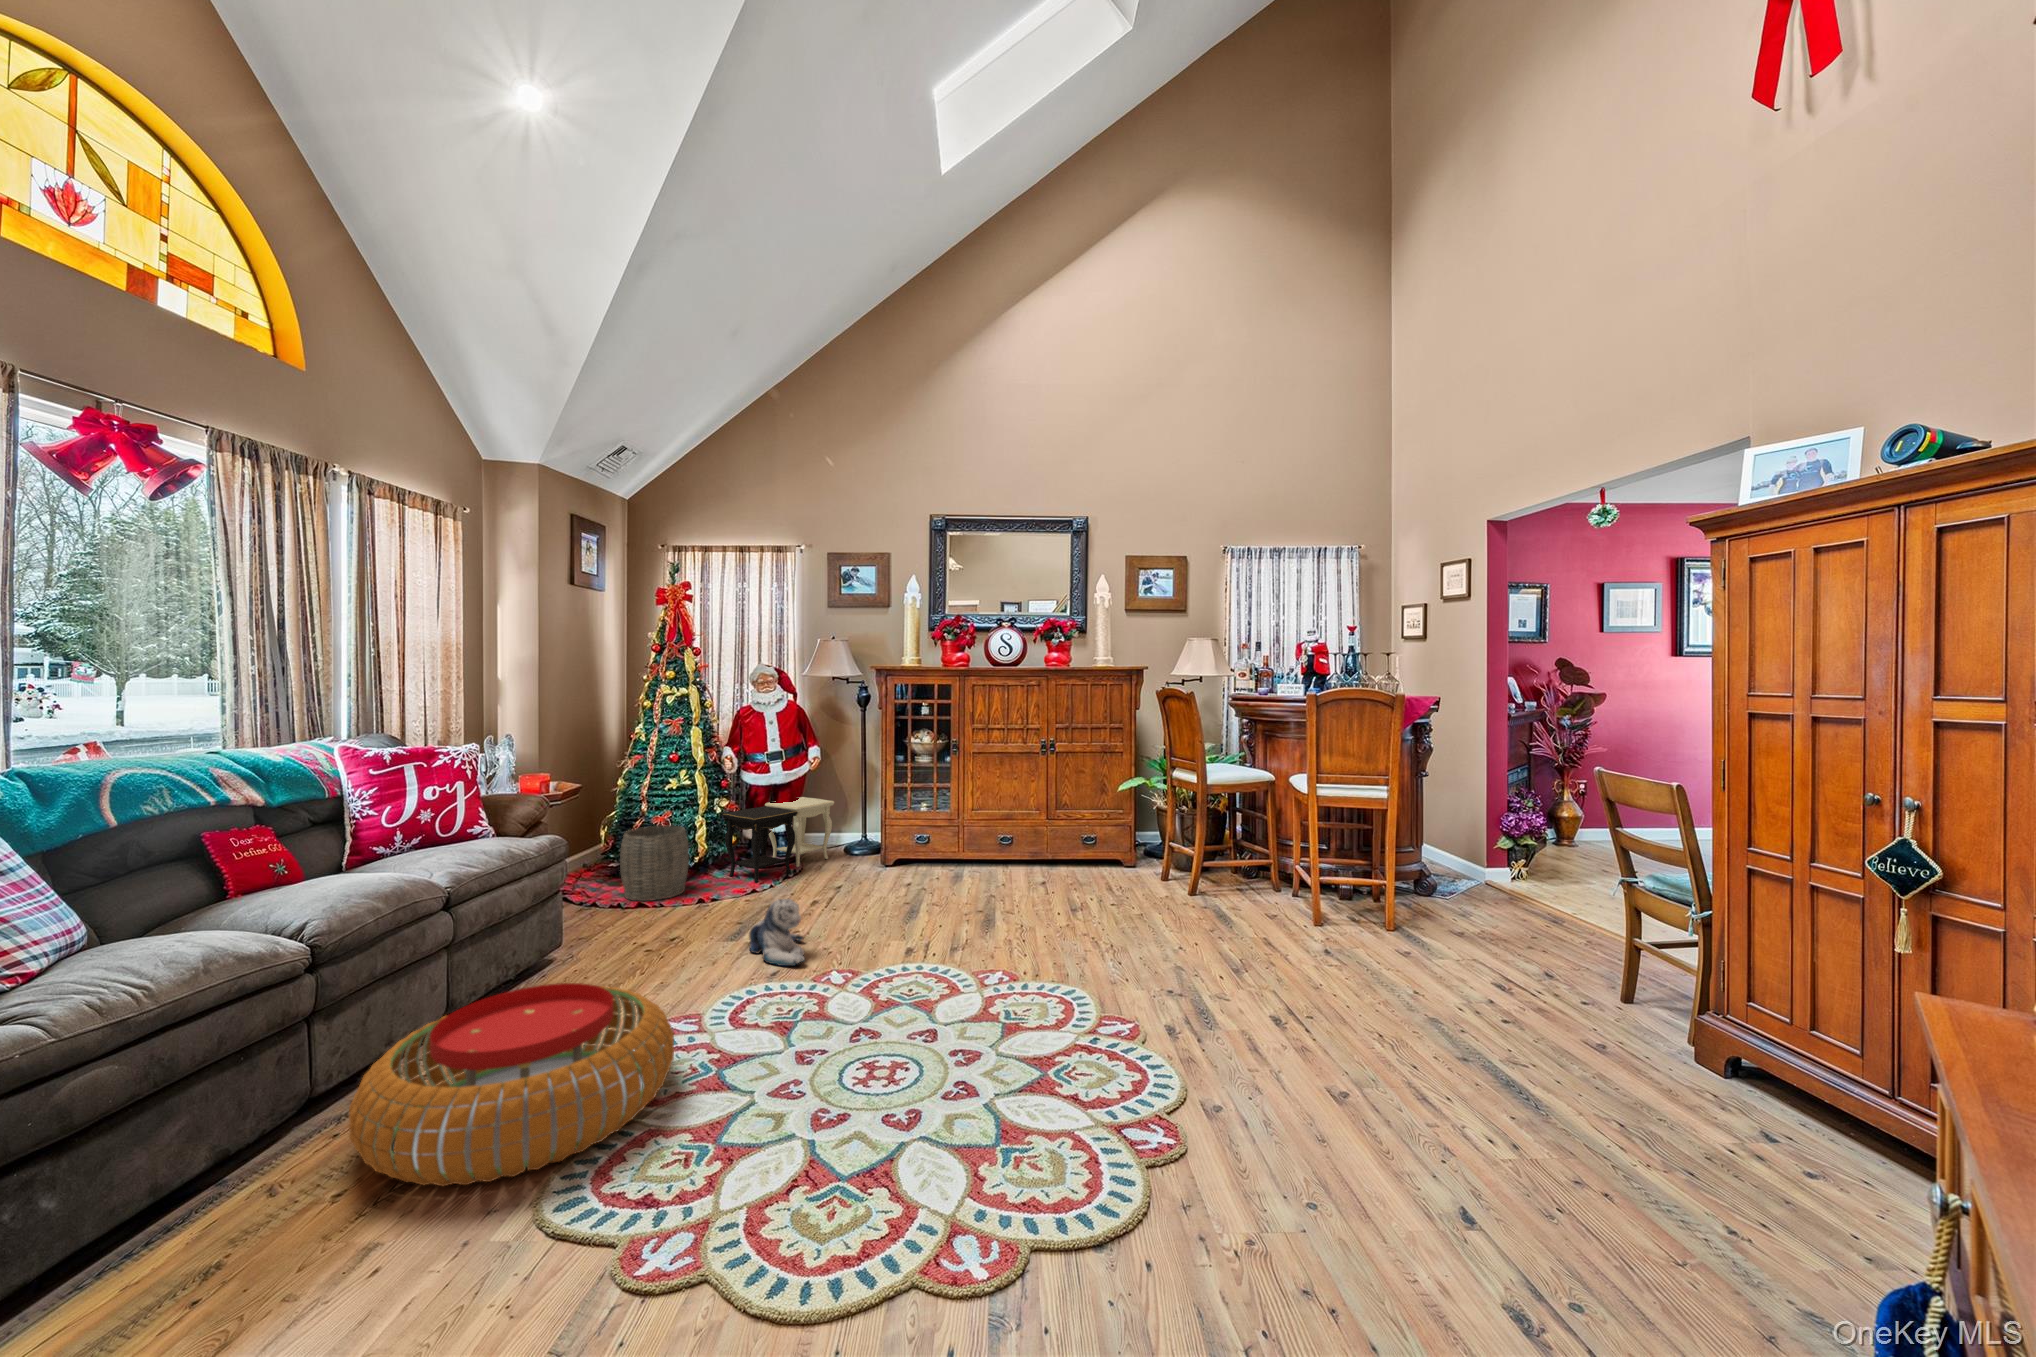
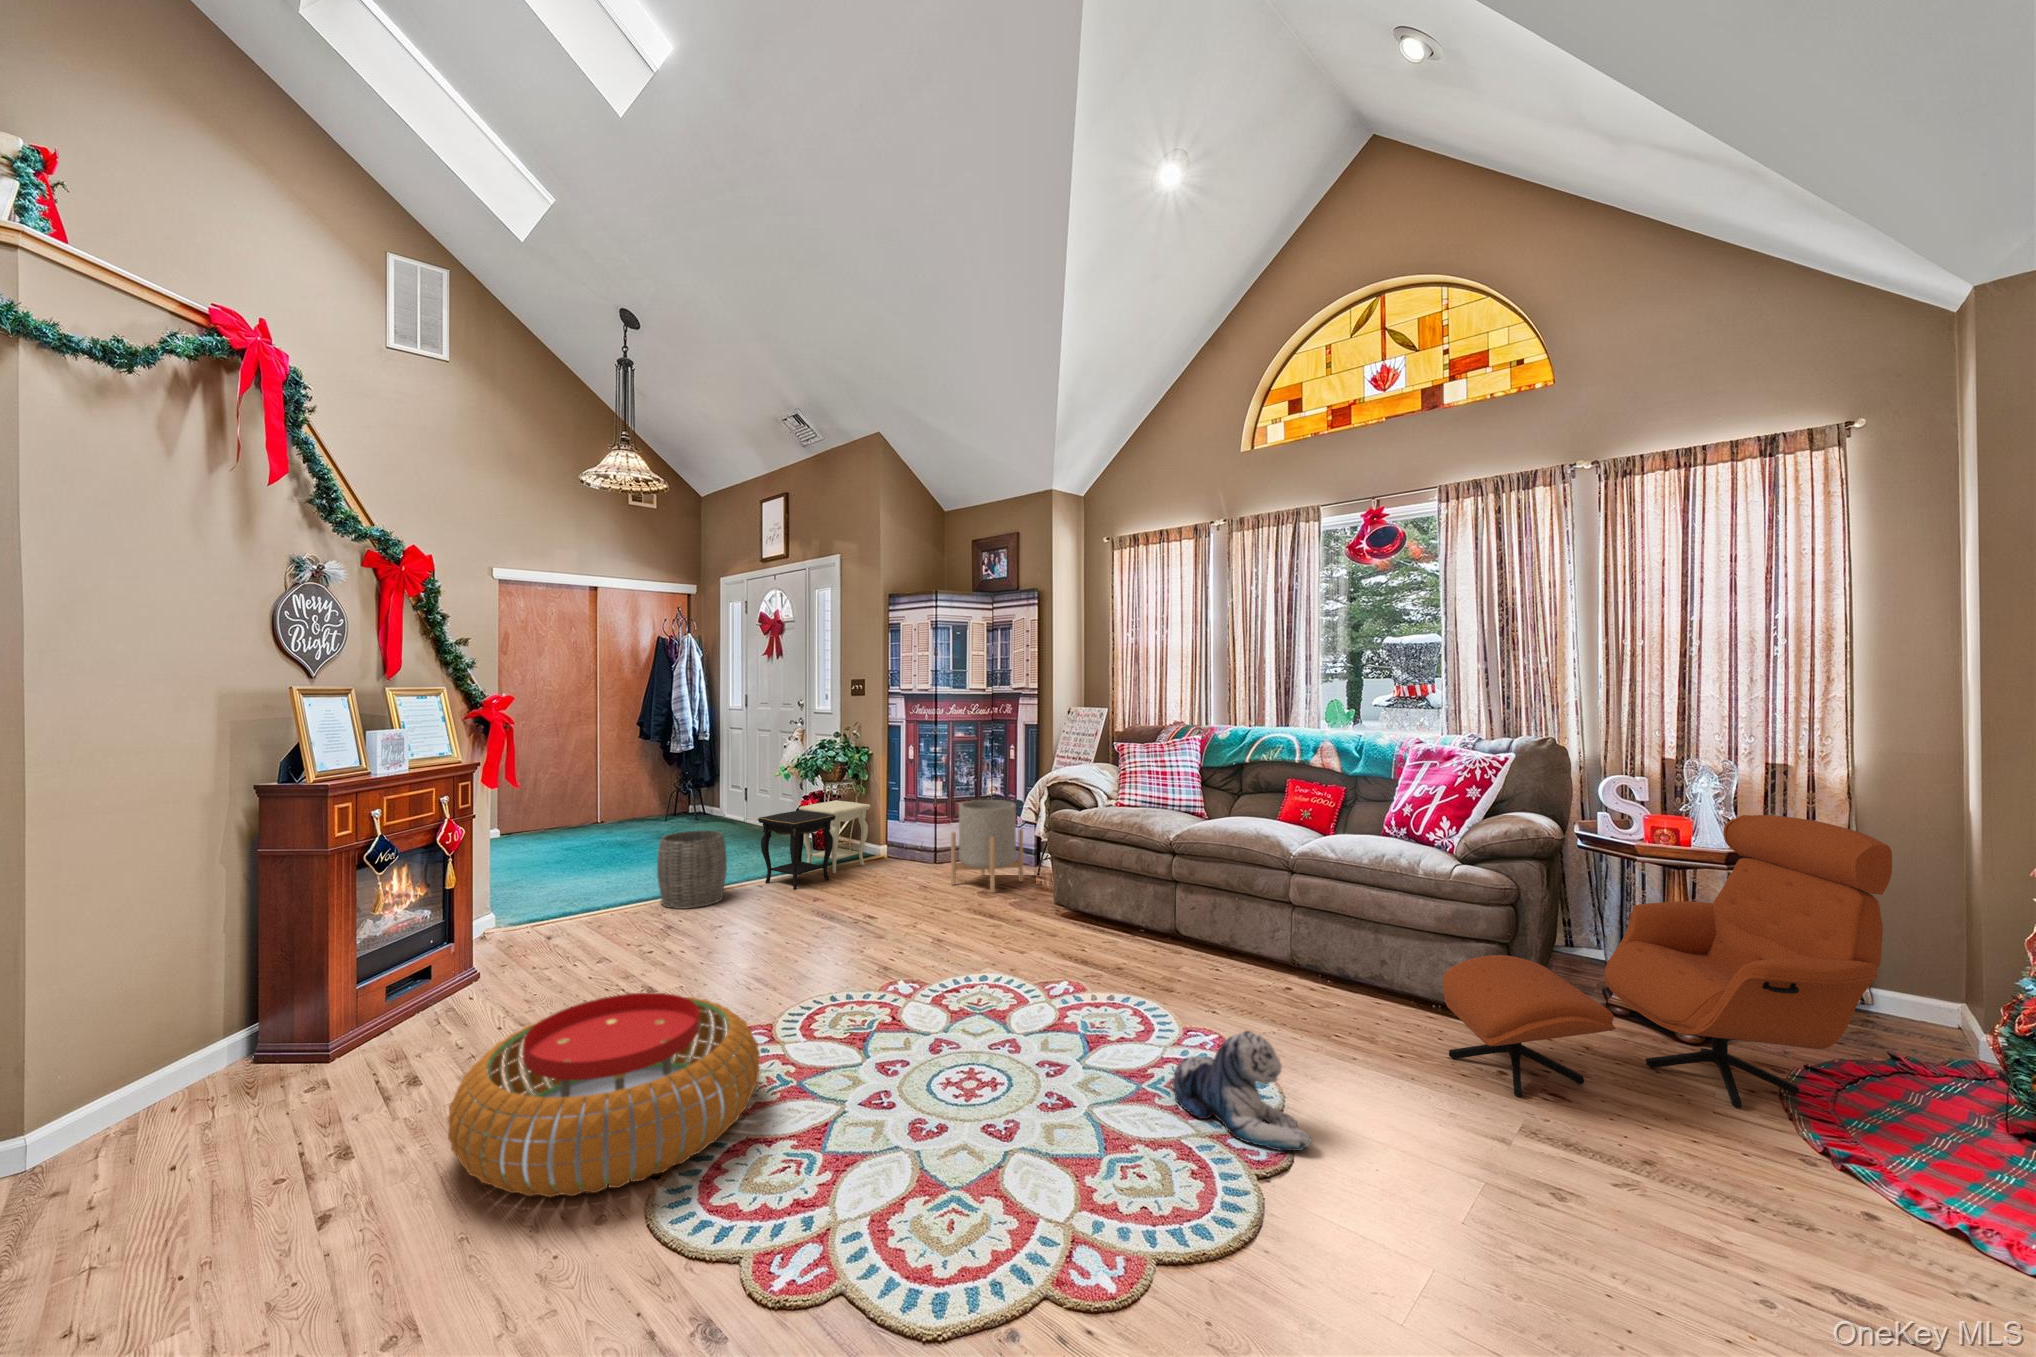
planter: none [907,797,978,886] -> present [951,800,1023,893]
armchair: none [1351,810,1774,1096] -> present [1442,815,1892,1107]
plush toy: present [749,899,804,966] -> present [1173,1031,1311,1151]

